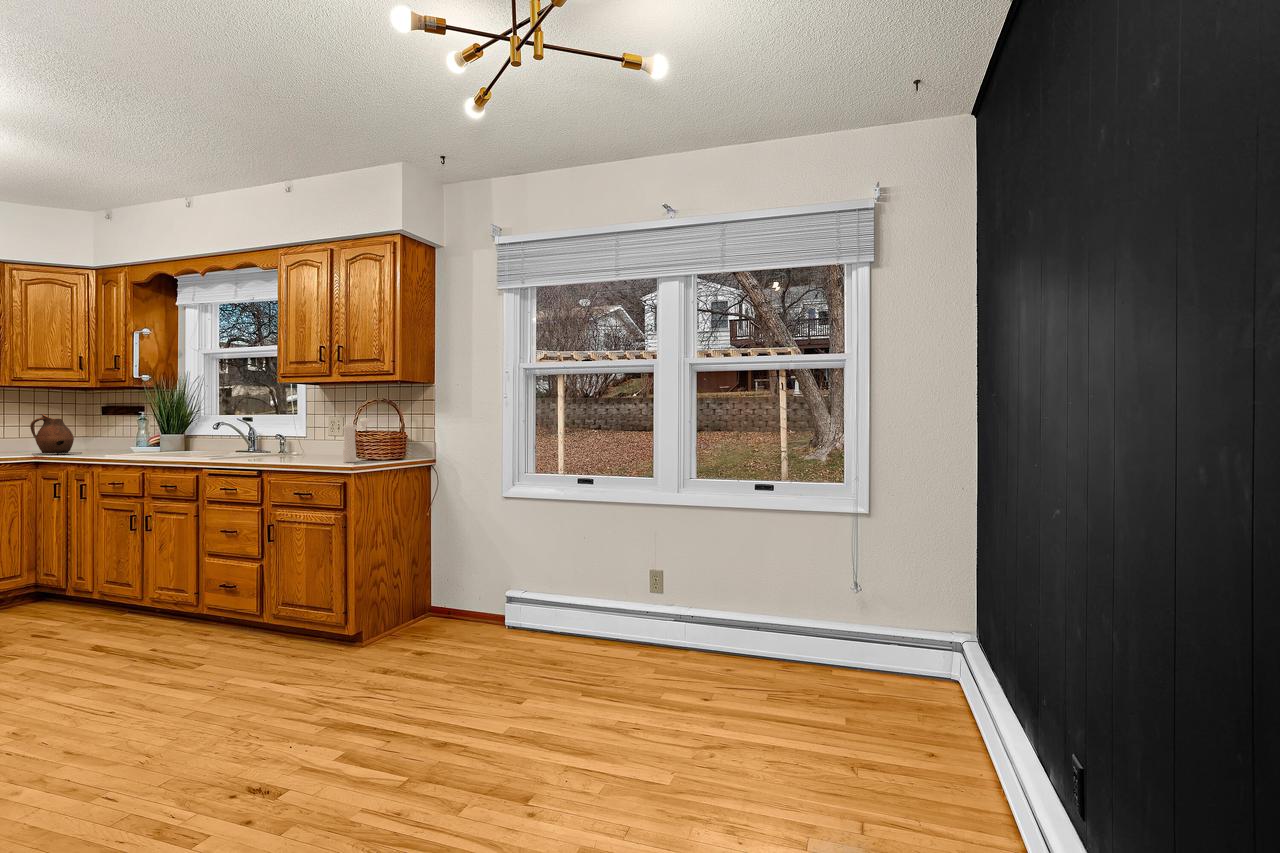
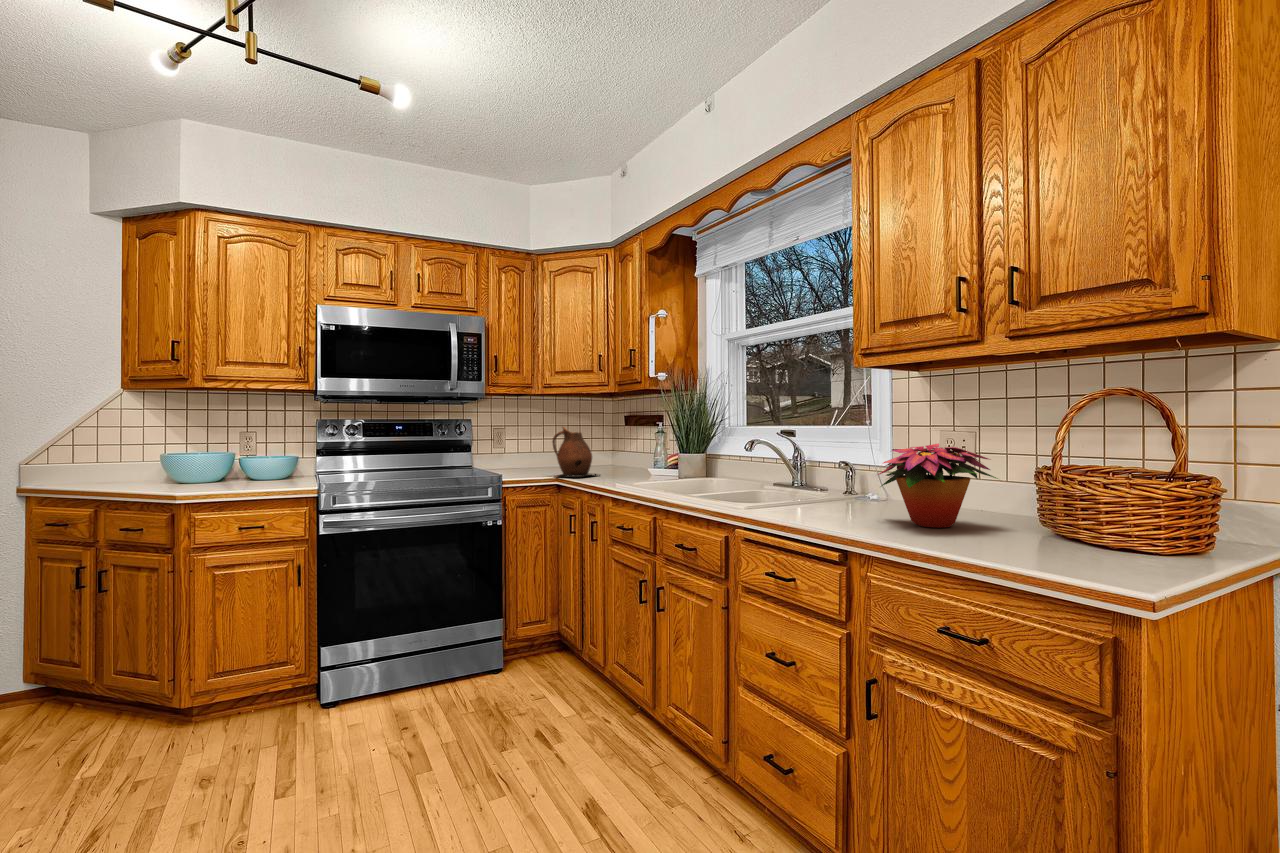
pepper mill: present [343,418,369,462] -> none [1072,442,1133,571]
flower arrangement: none [280,421,342,459] -> present [878,444,998,528]

